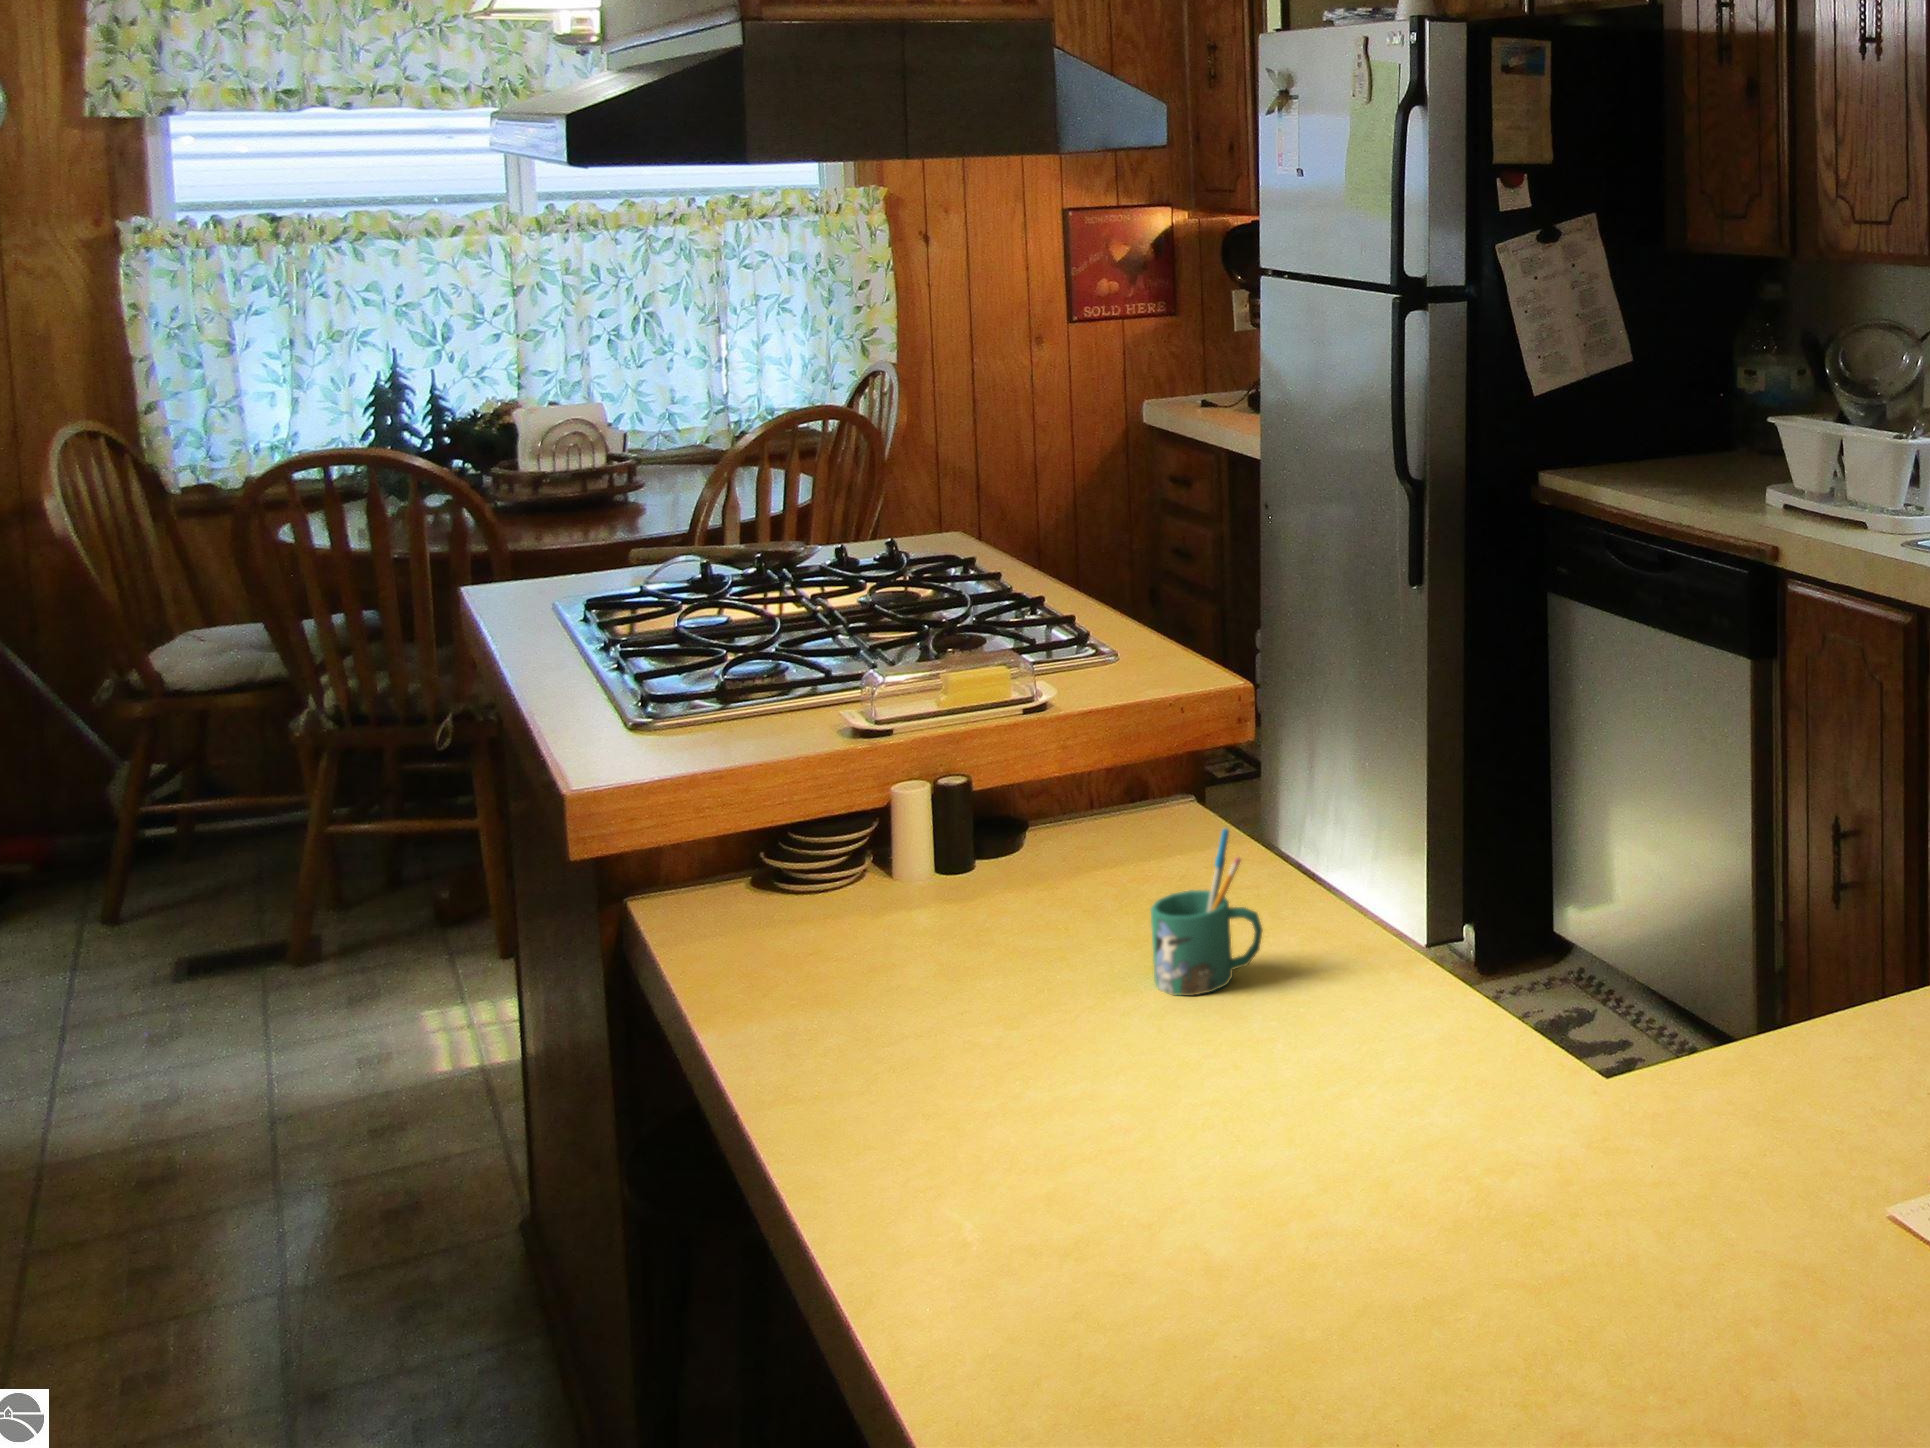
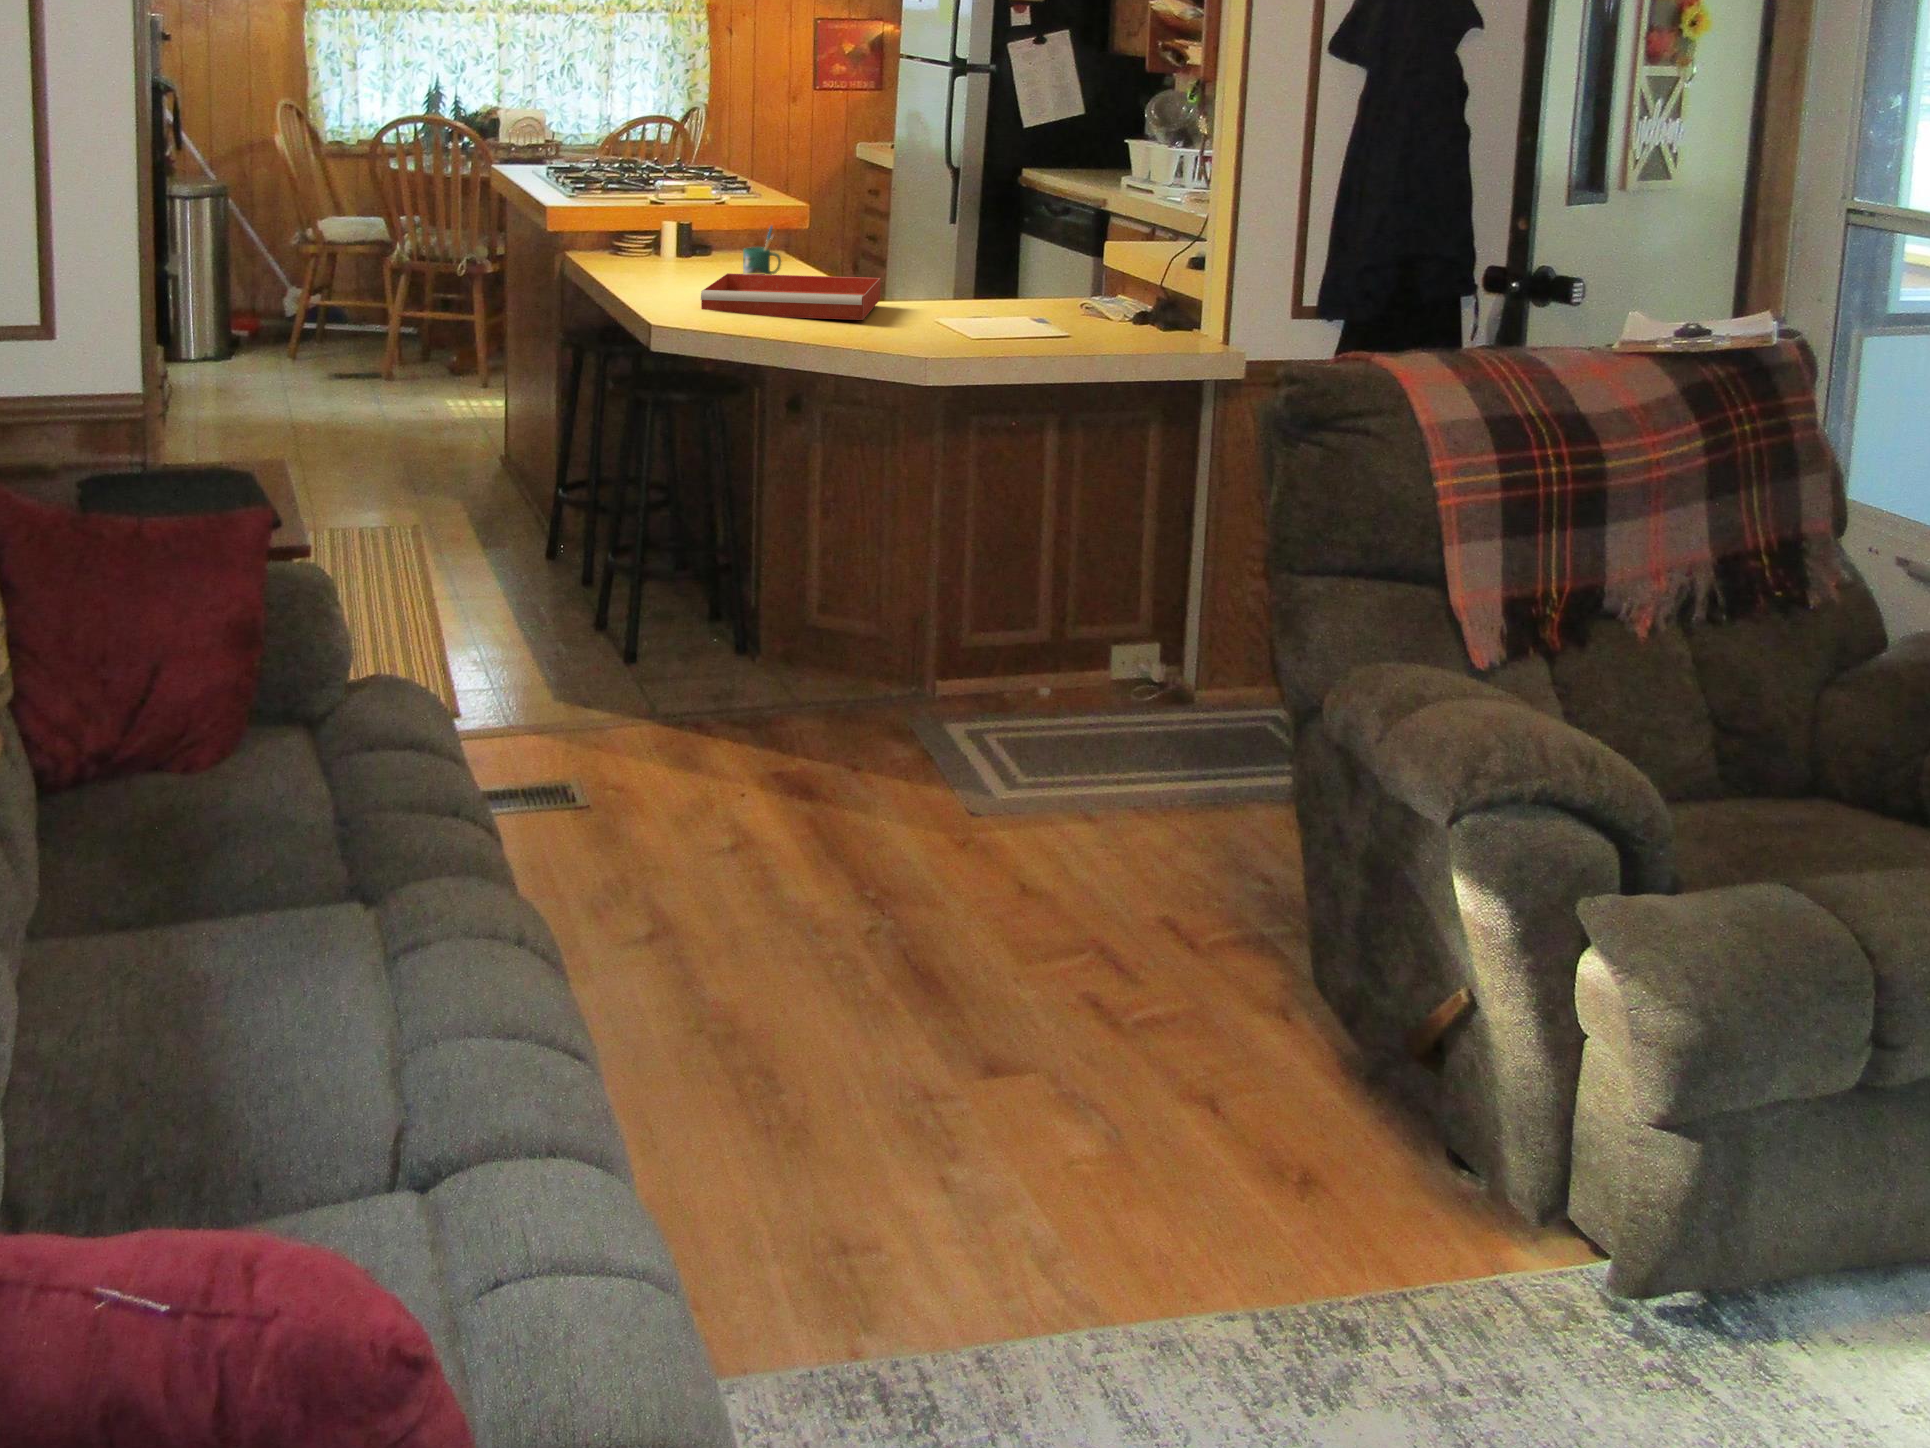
tray: none [1122,1038,1719,1379] -> present [701,273,880,320]

